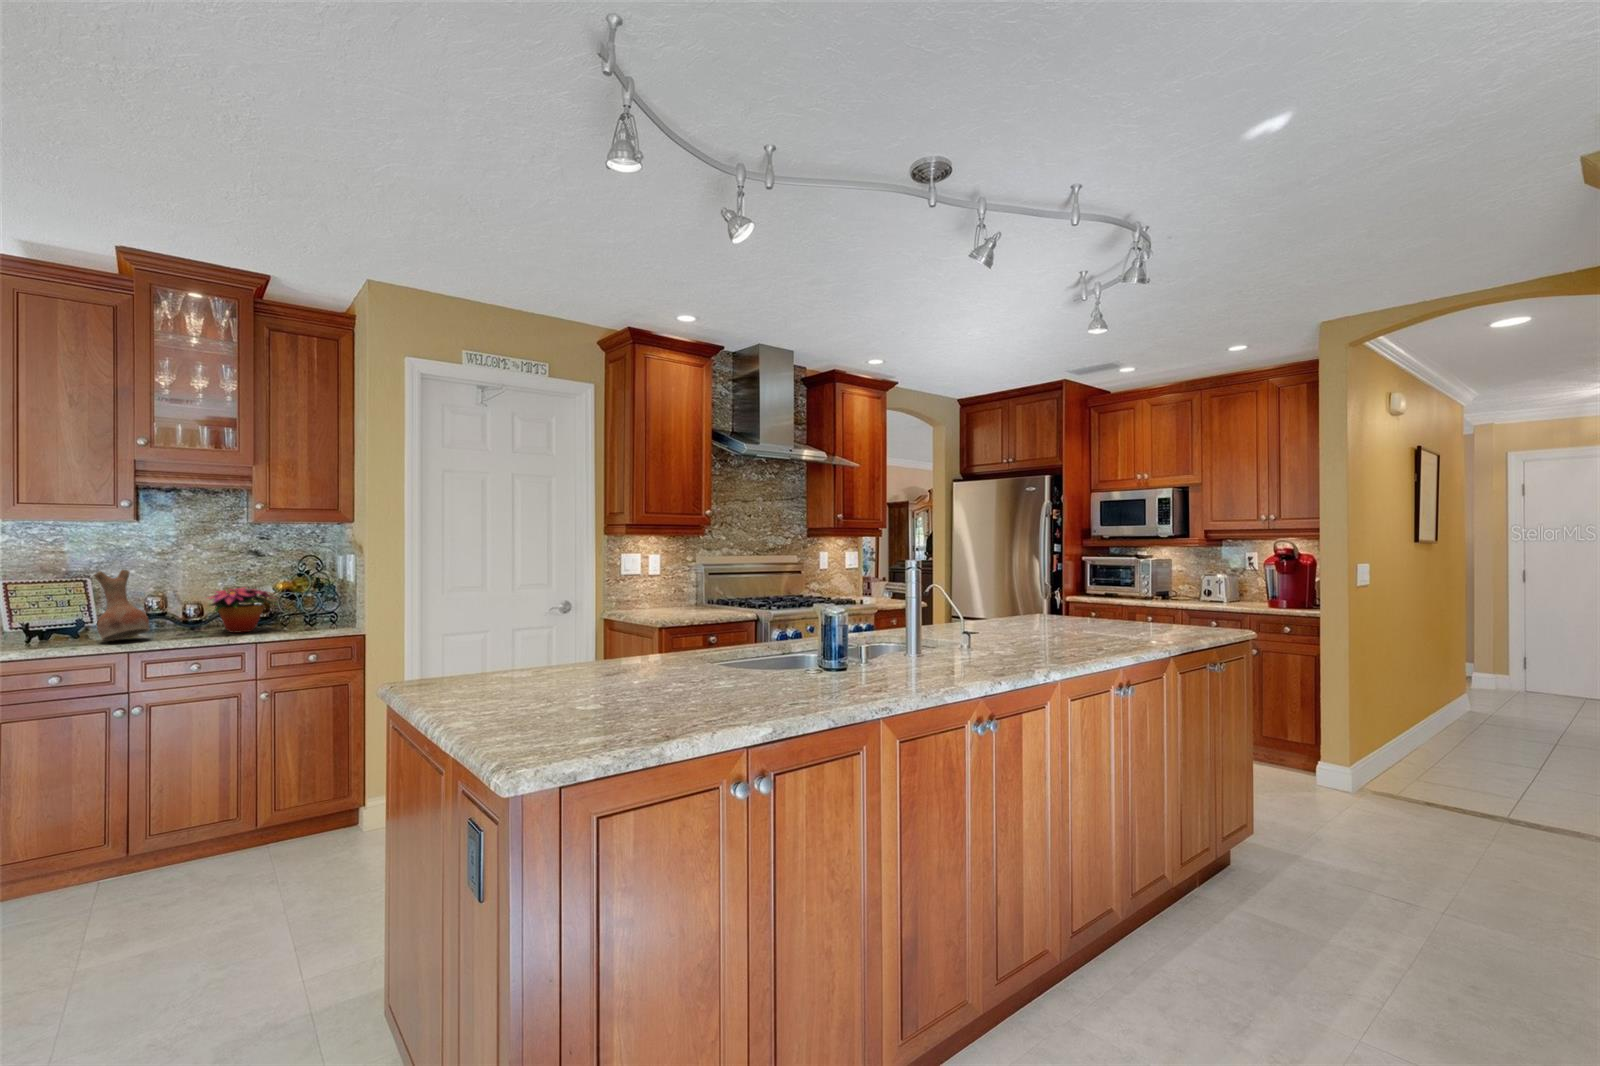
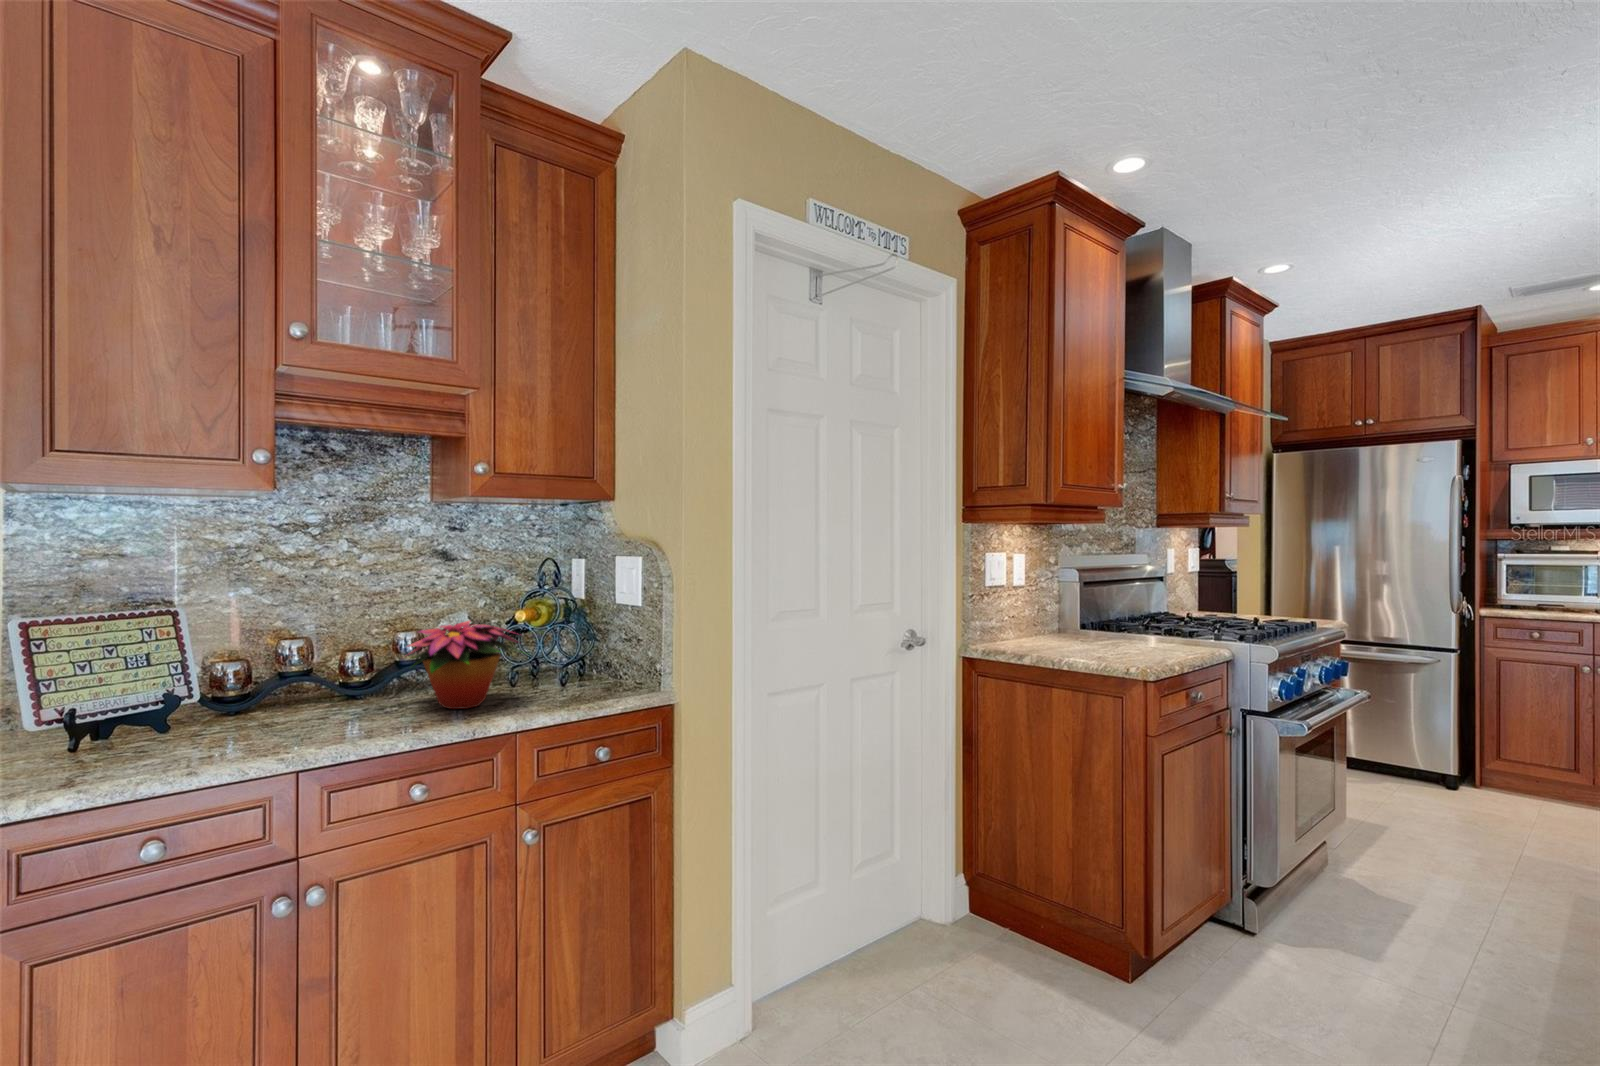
vase: present [94,570,150,641] -> none [207,592,317,743]

